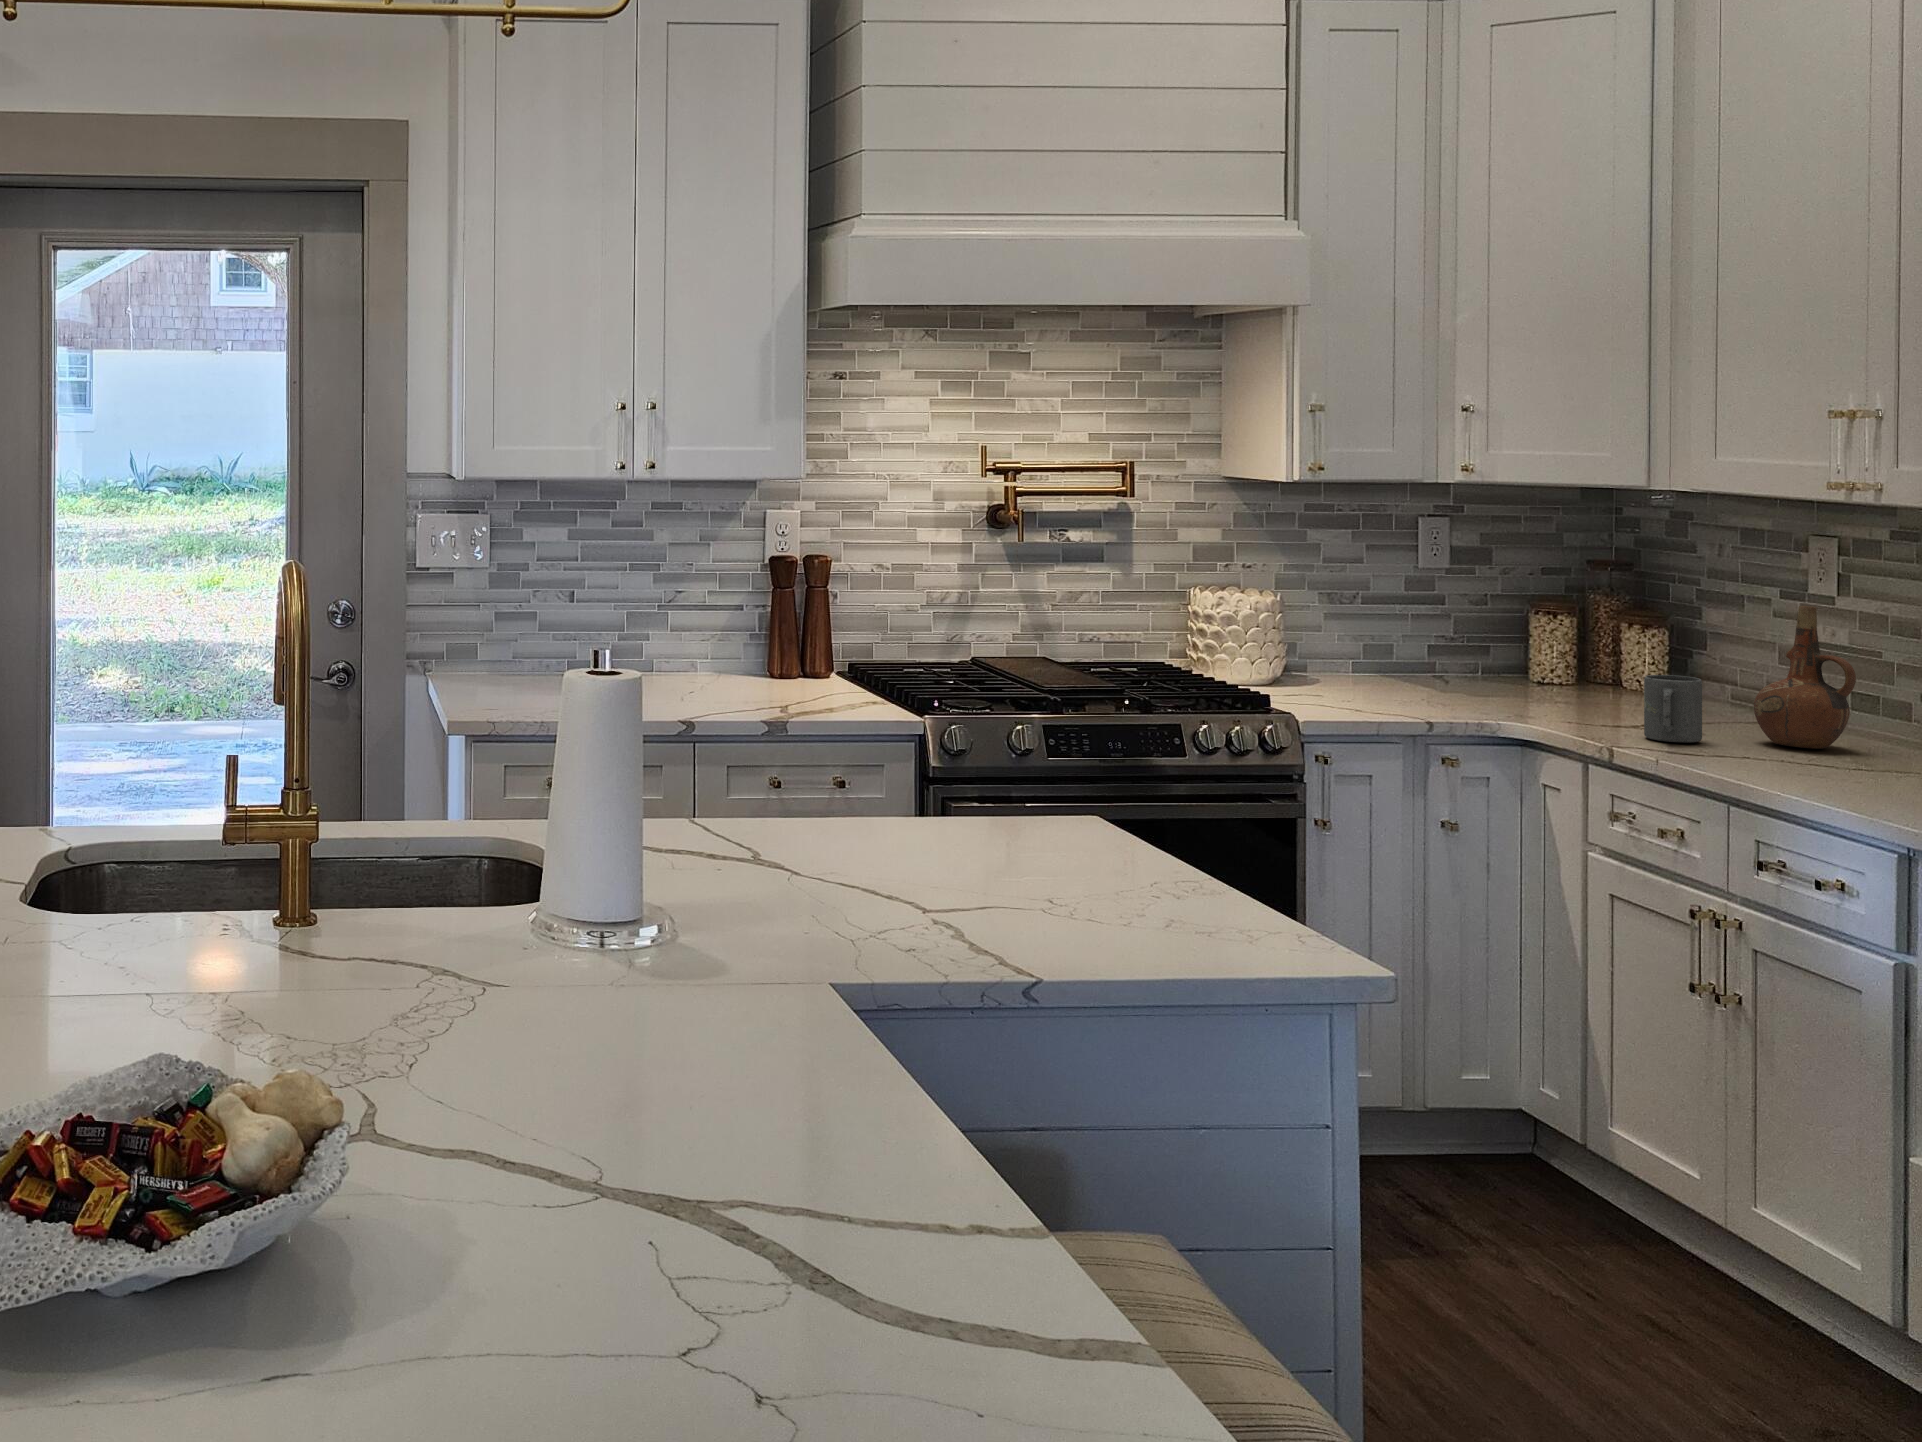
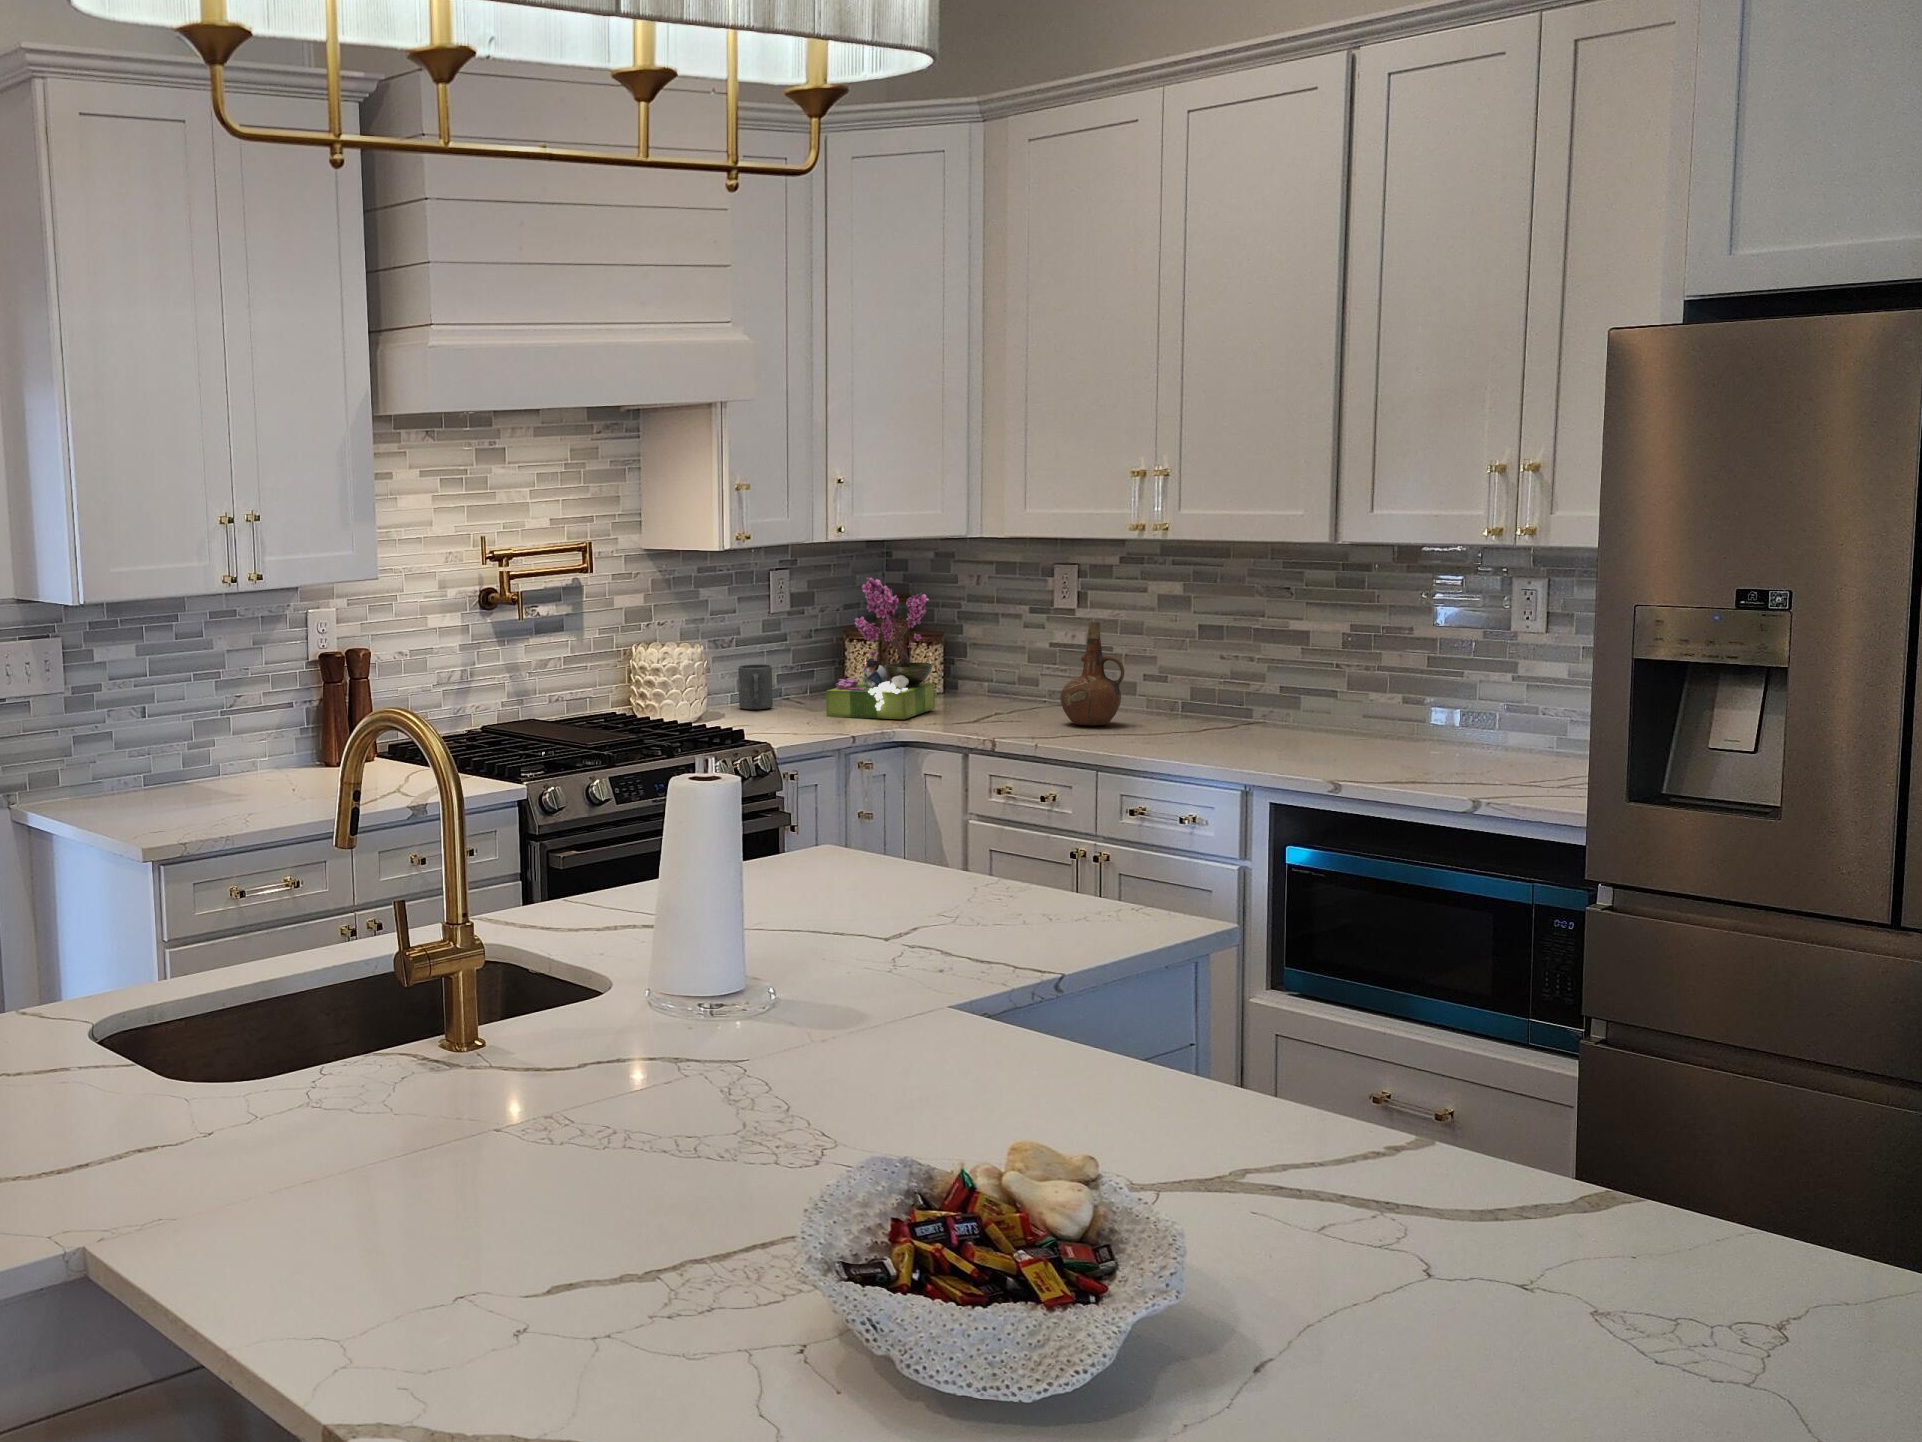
flower arrangement: none [1441,527,1607,711] -> present [826,577,935,719]
mug: present [1644,675,1702,743] -> present [738,664,773,709]

